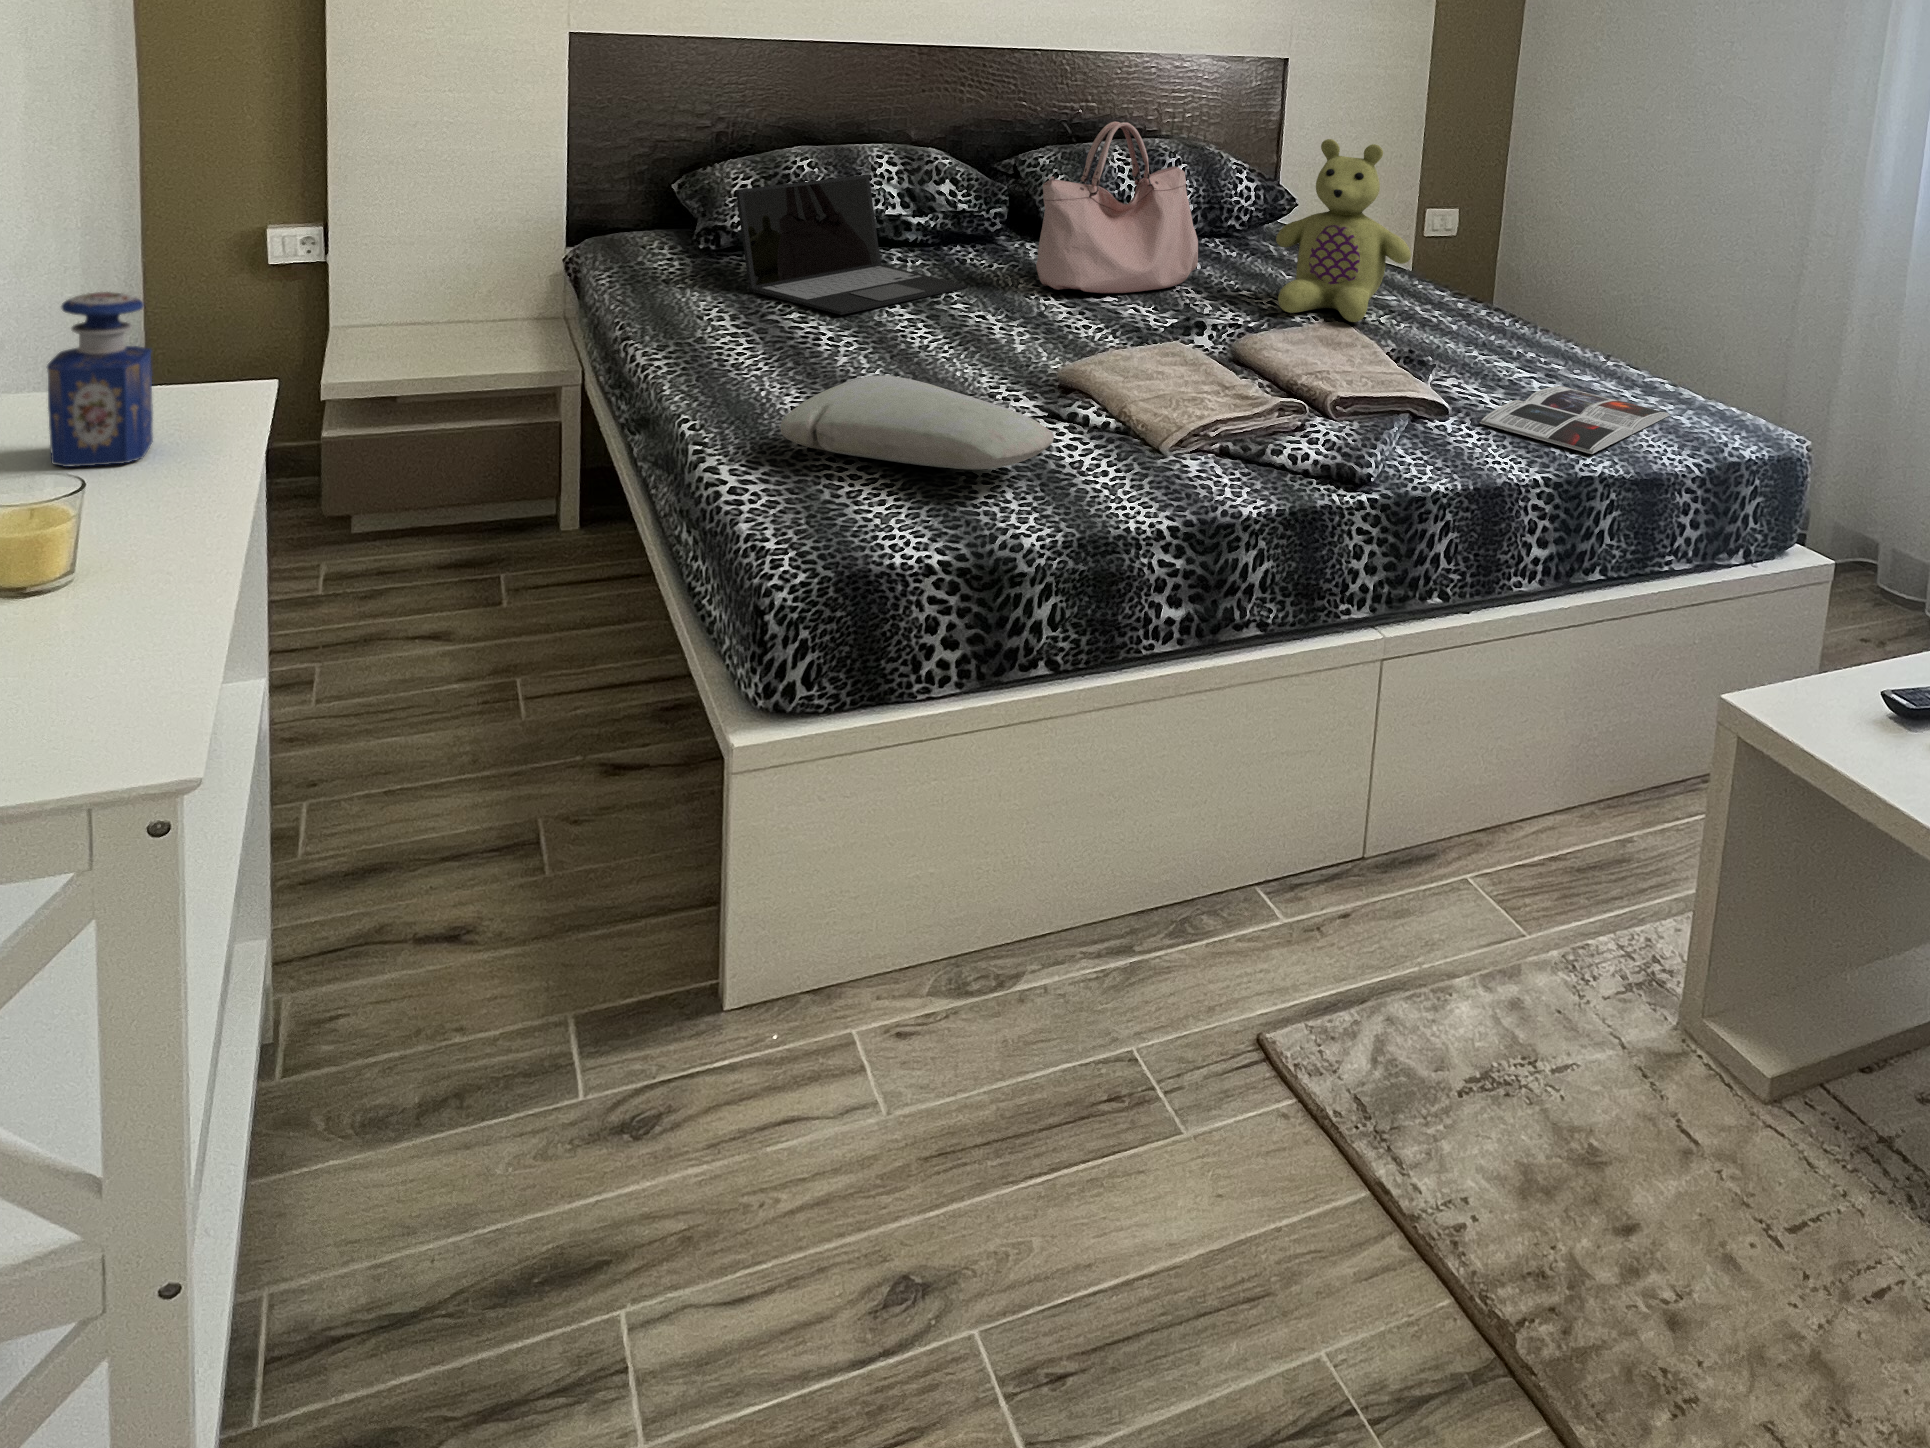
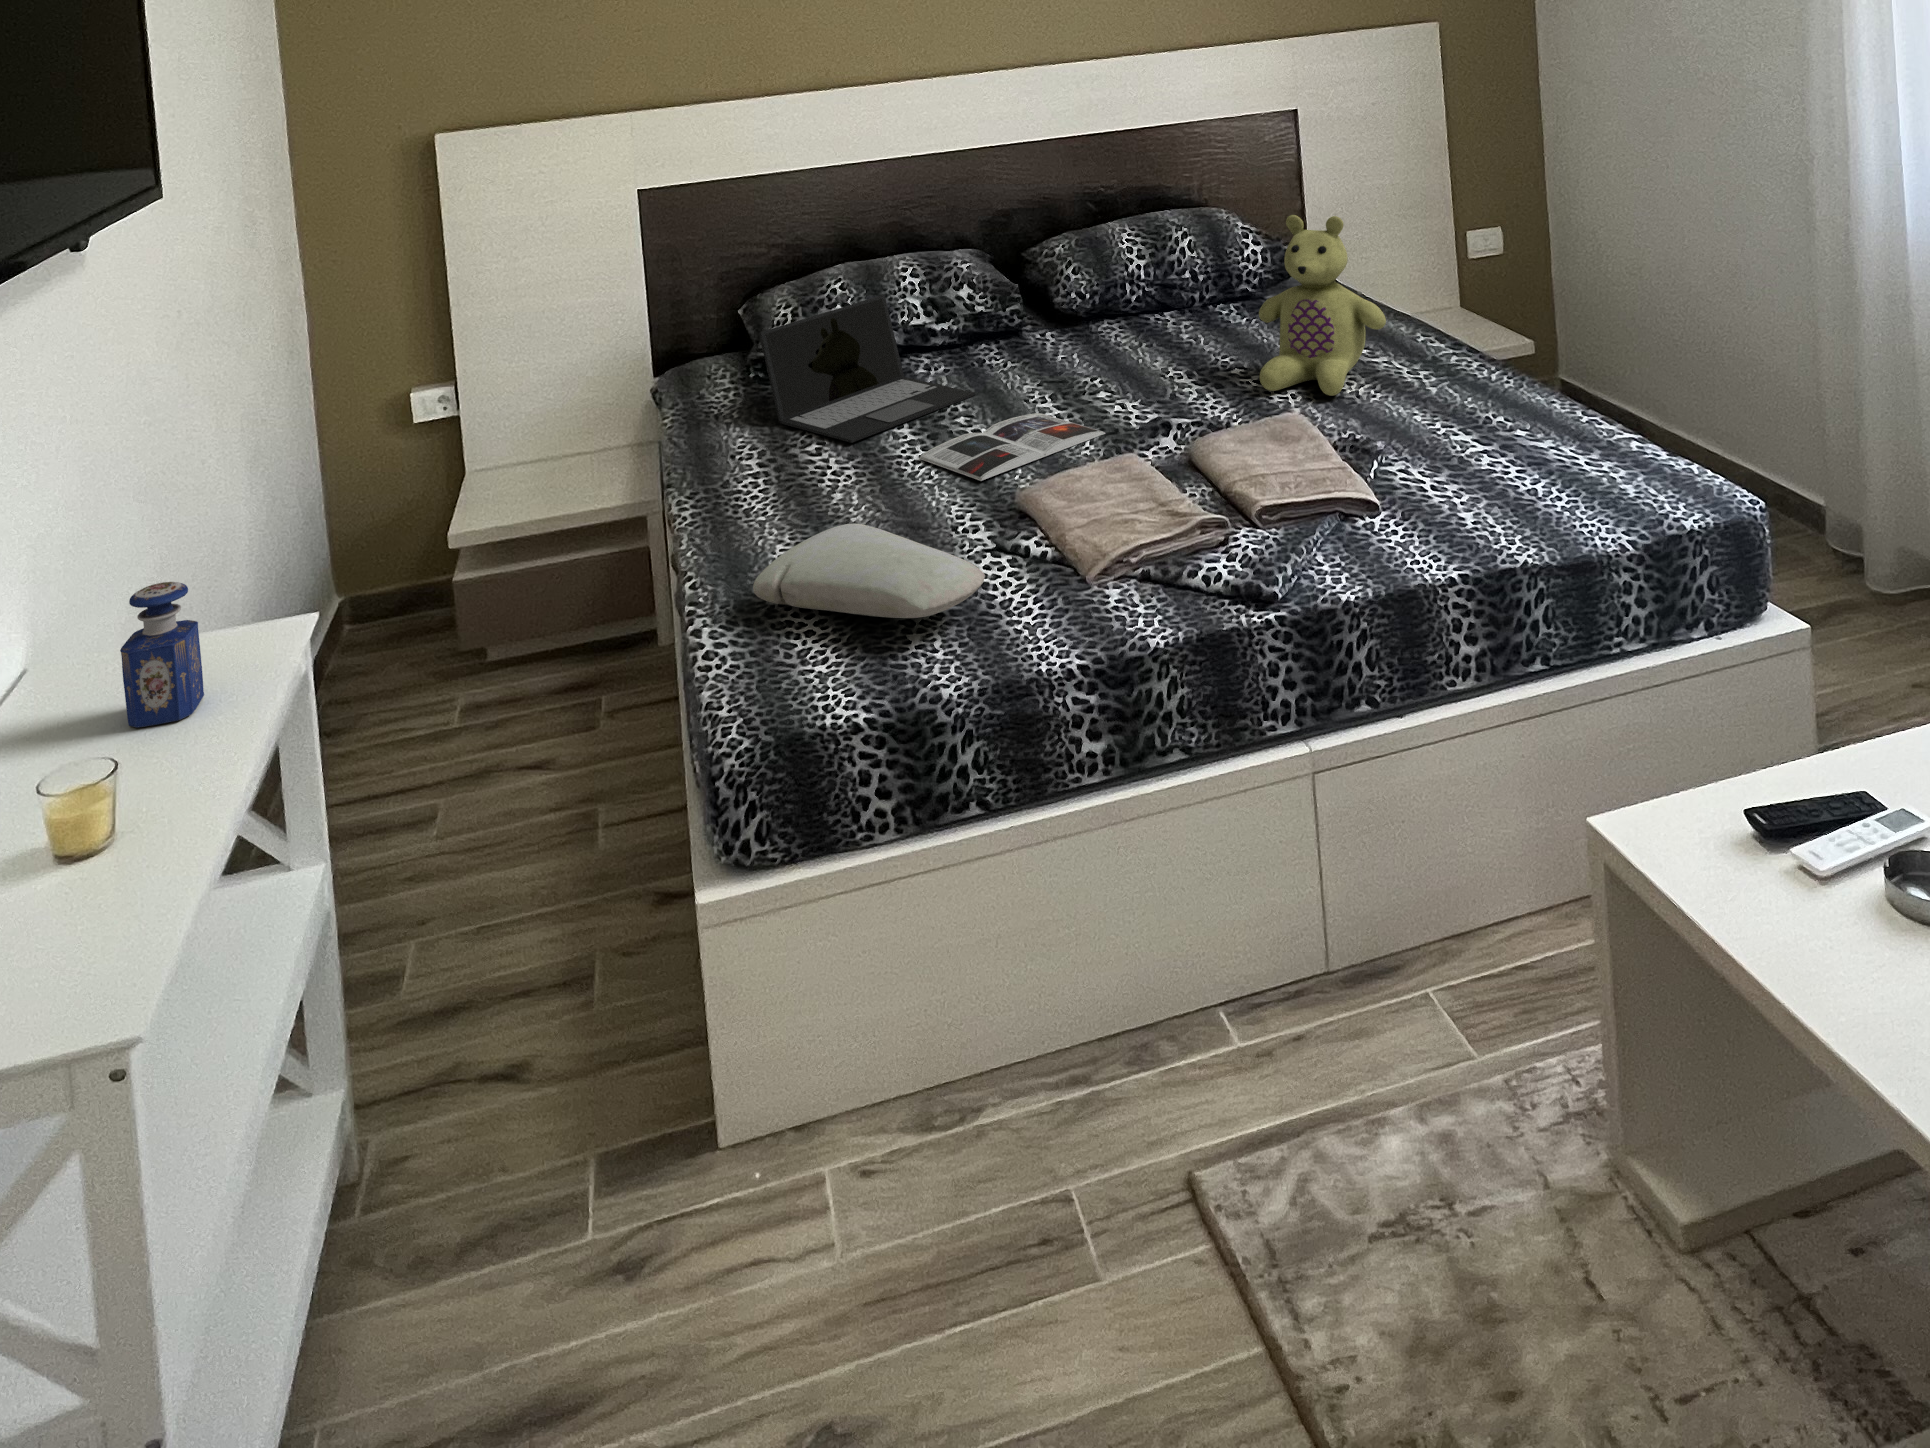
handbag: present [1036,121,1198,293] -> none [1032,221,1192,389]
magazine: present [1480,386,1669,454] -> present [919,413,1105,481]

